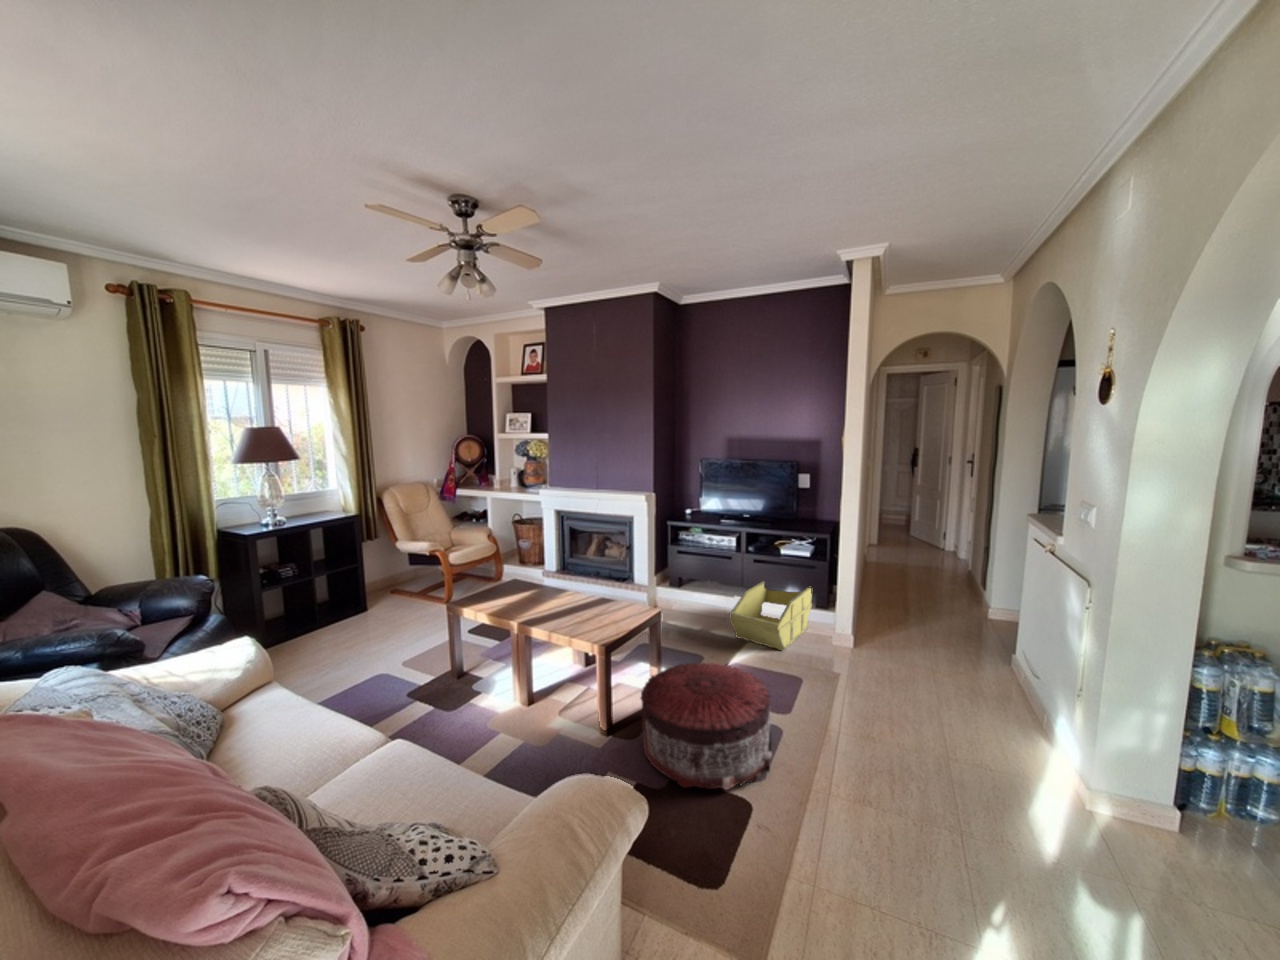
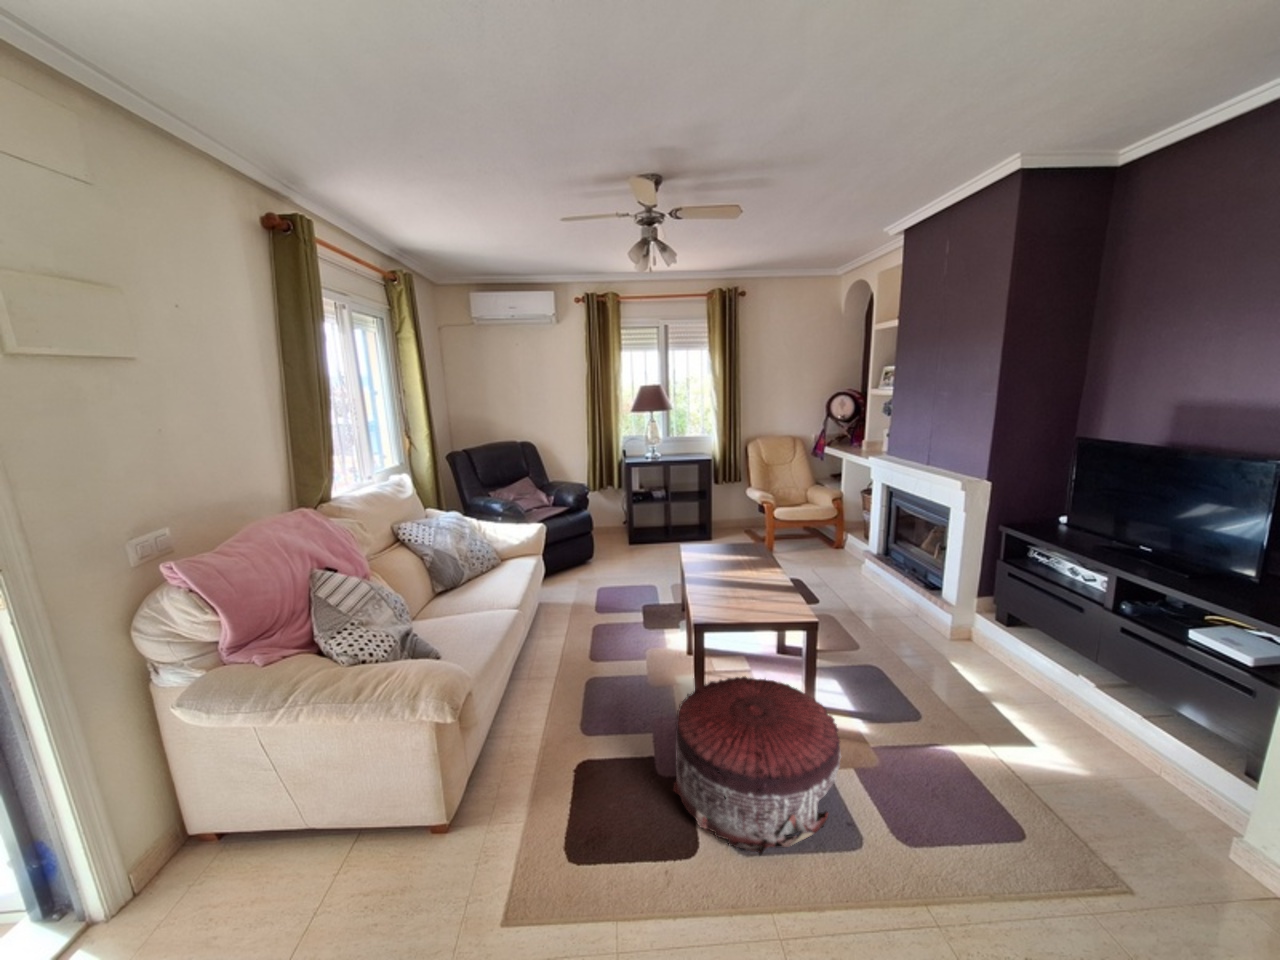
storage bin: present [729,582,812,650] -> none [994,665,1246,796]

